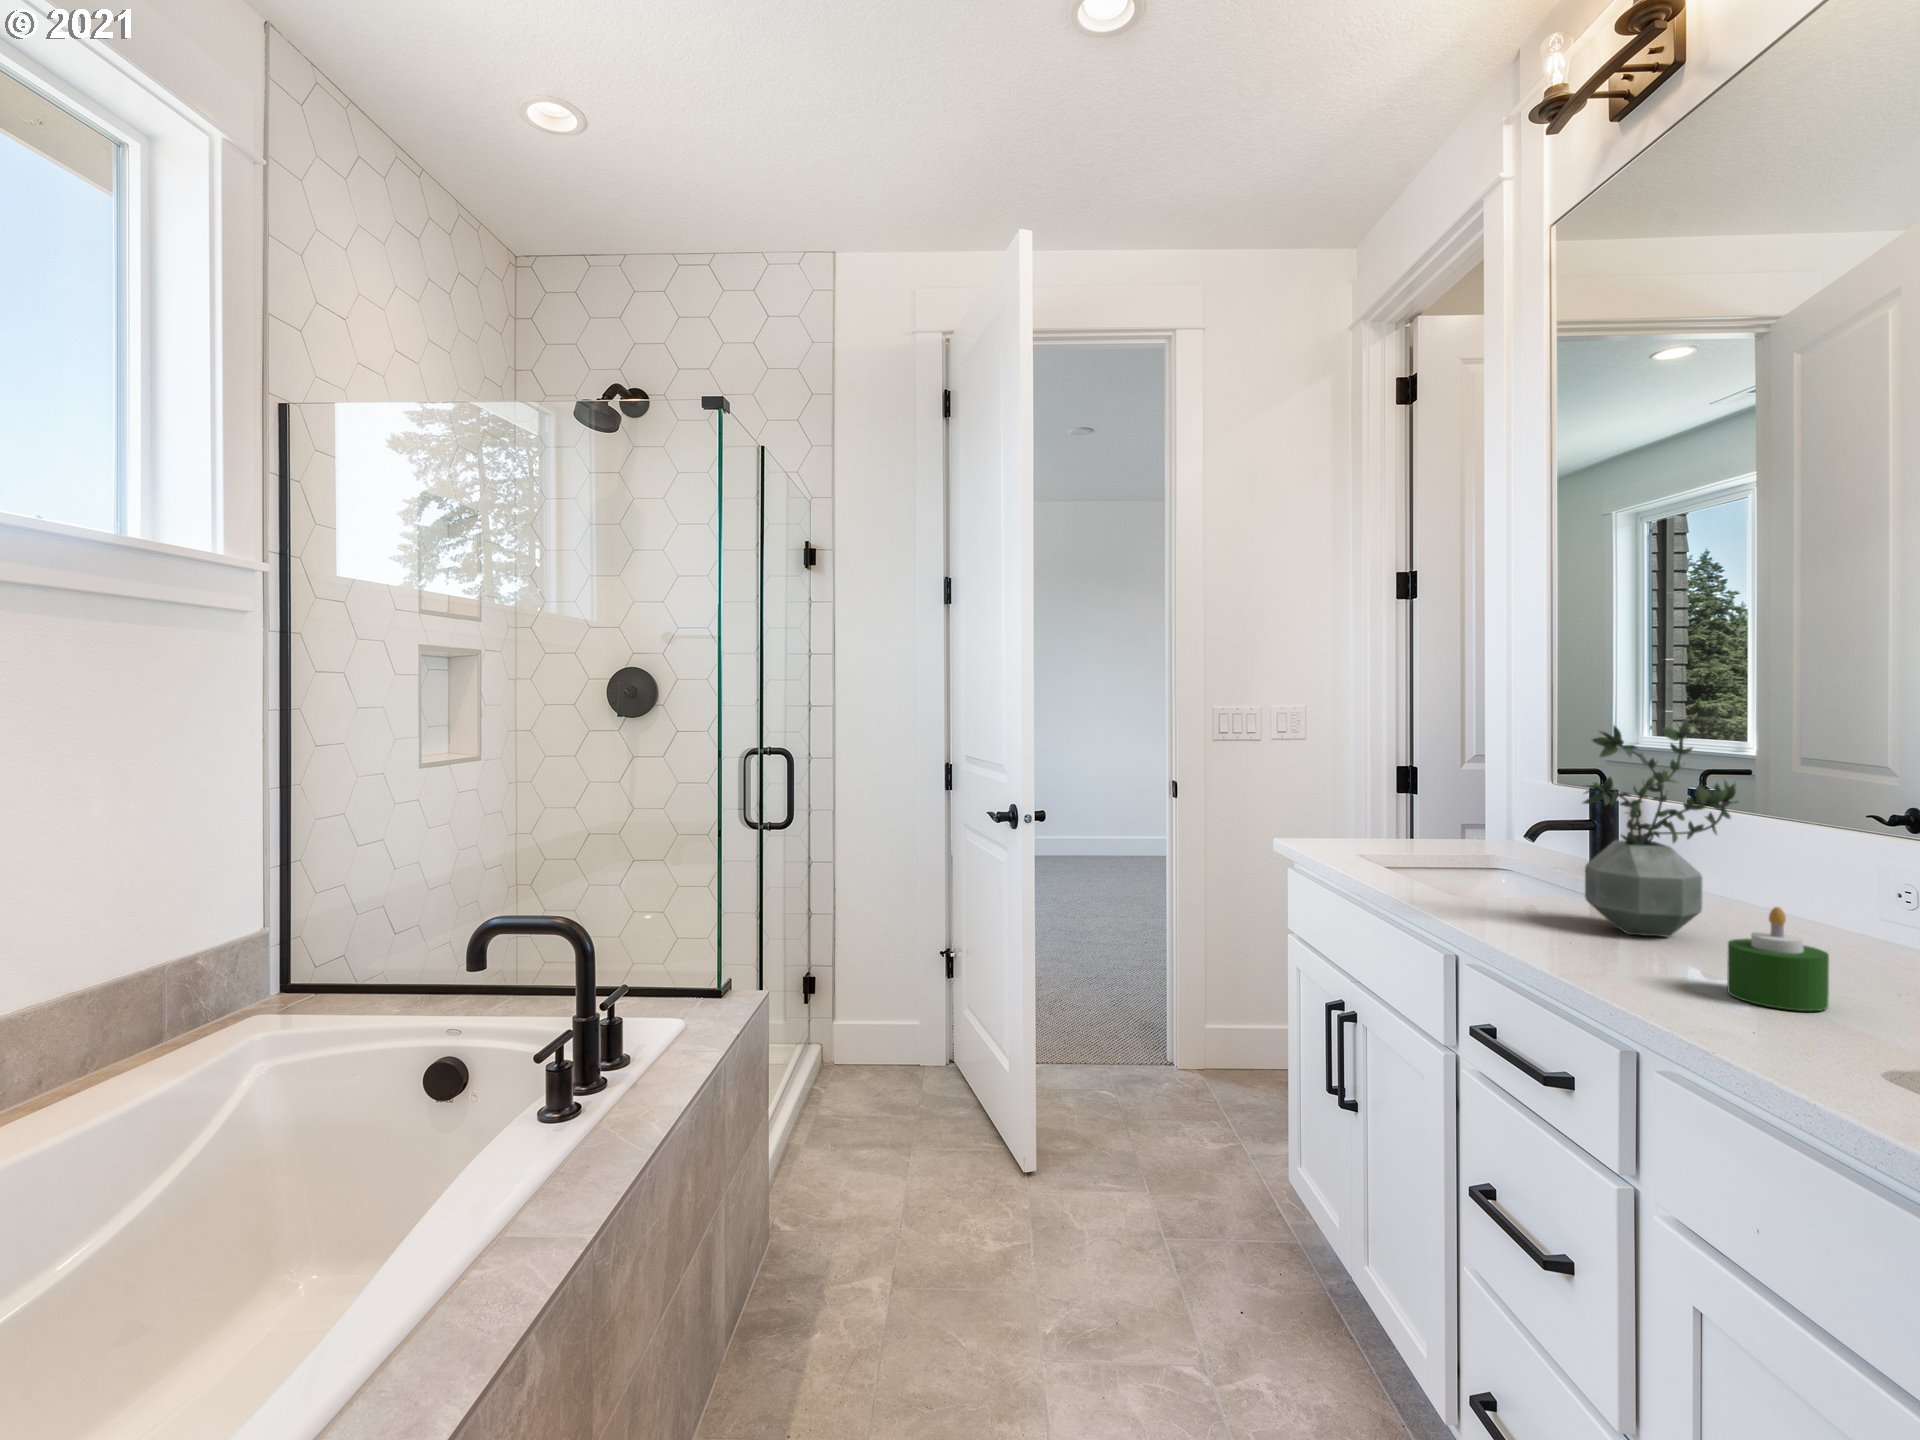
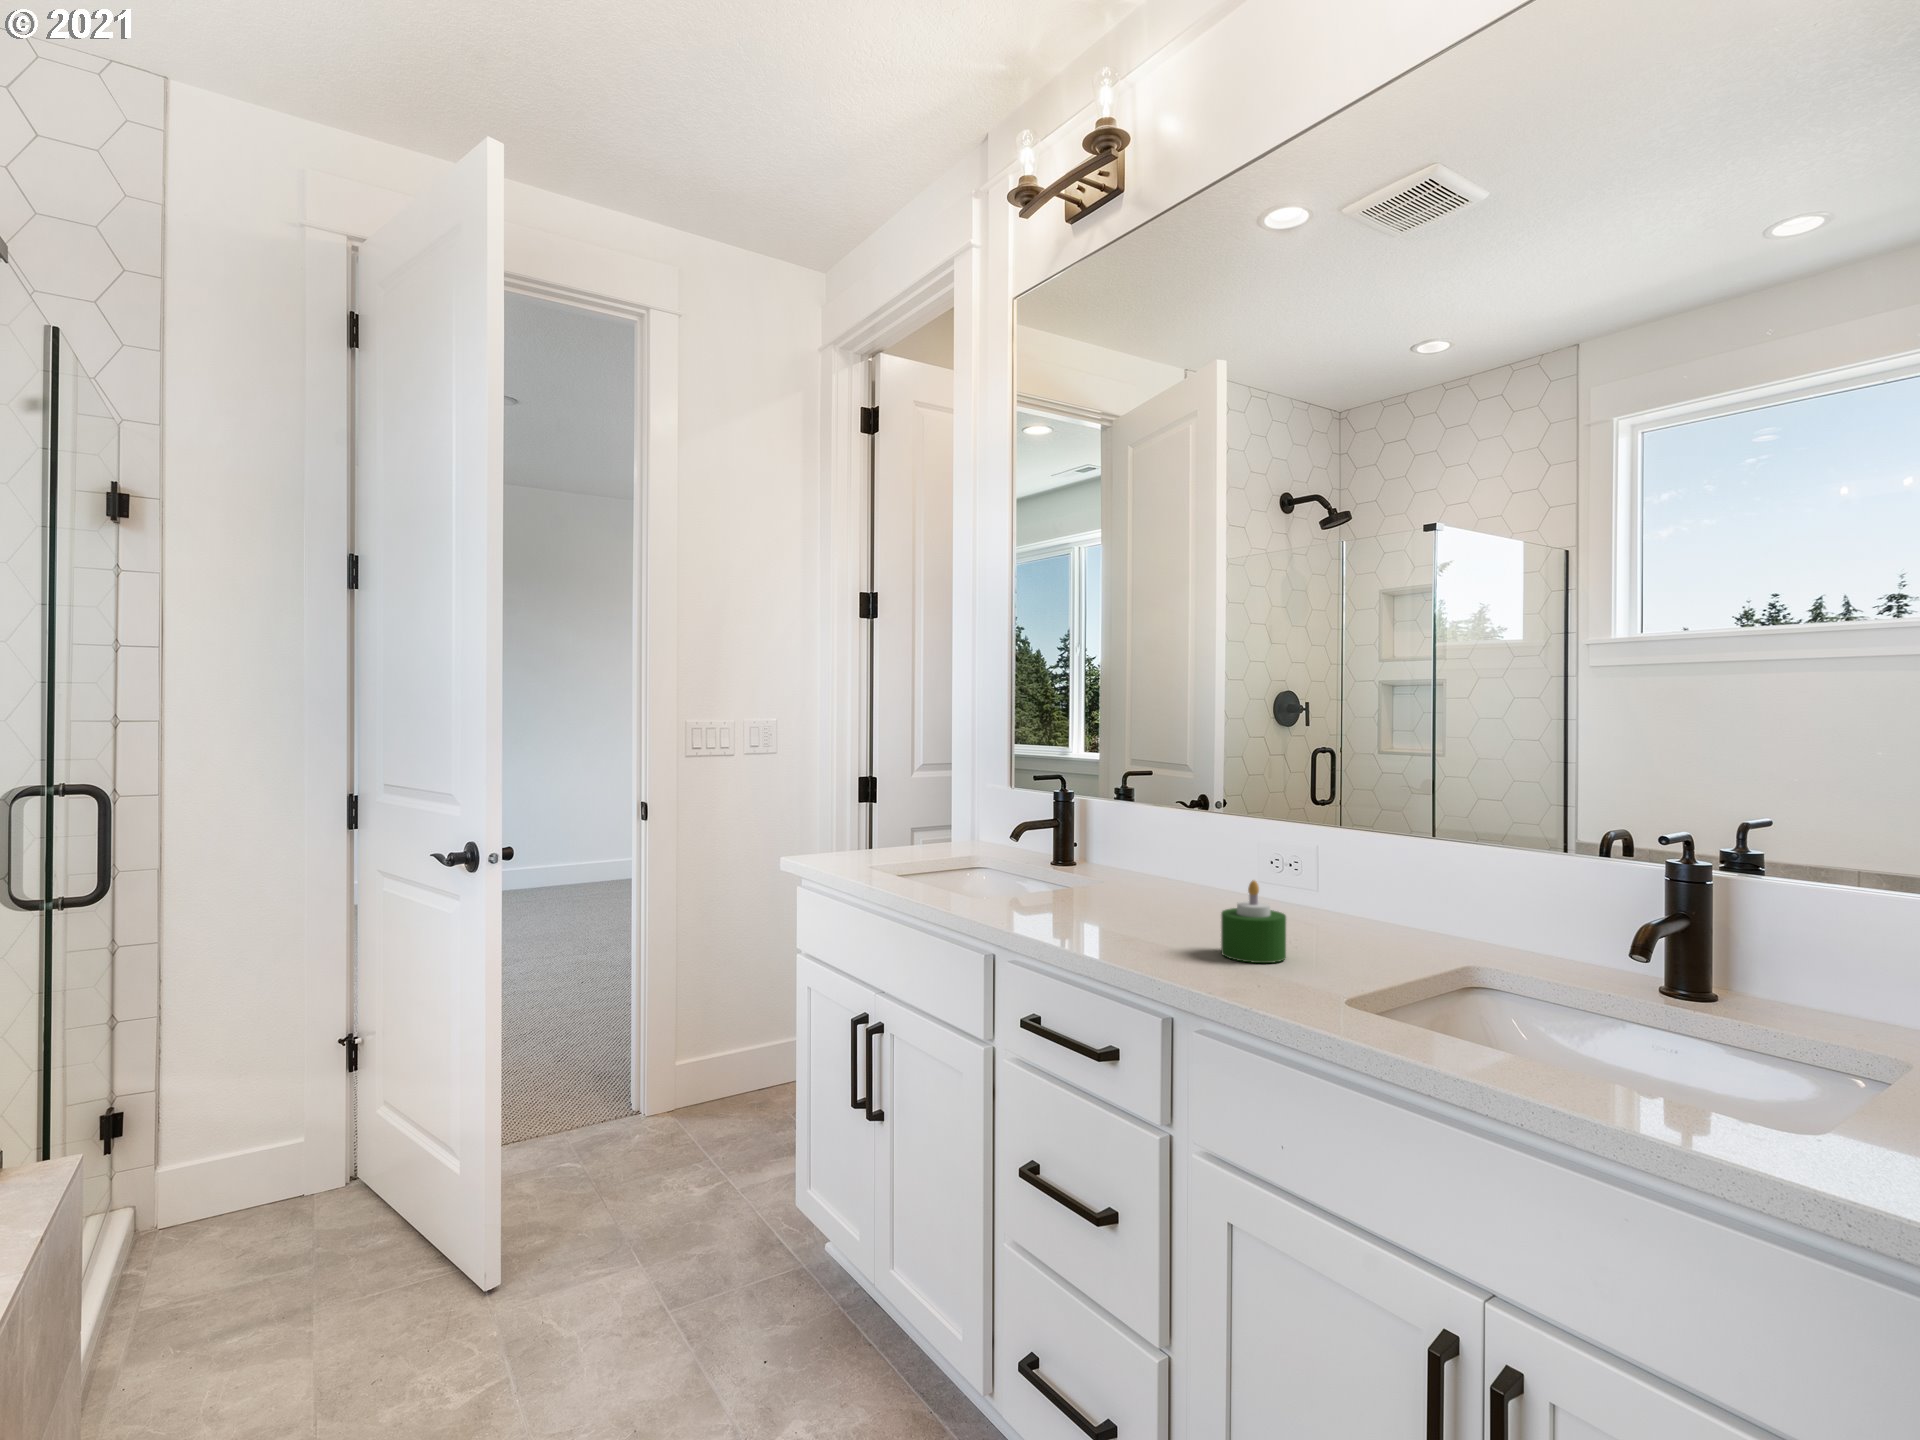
potted plant: present [1583,719,1737,937] -> none [1088,729,1191,916]

